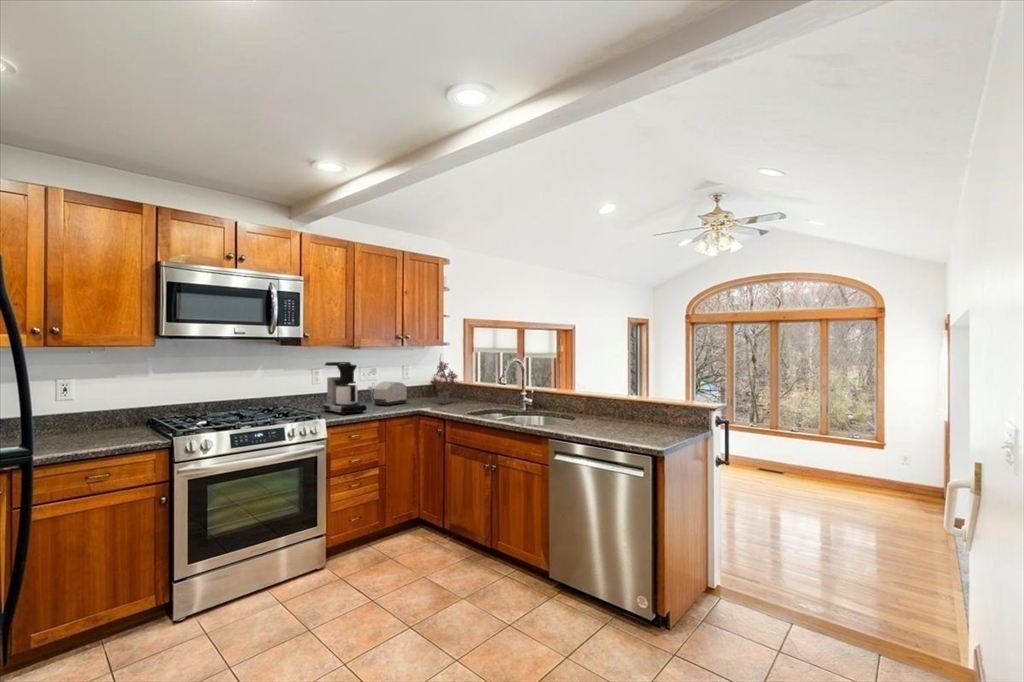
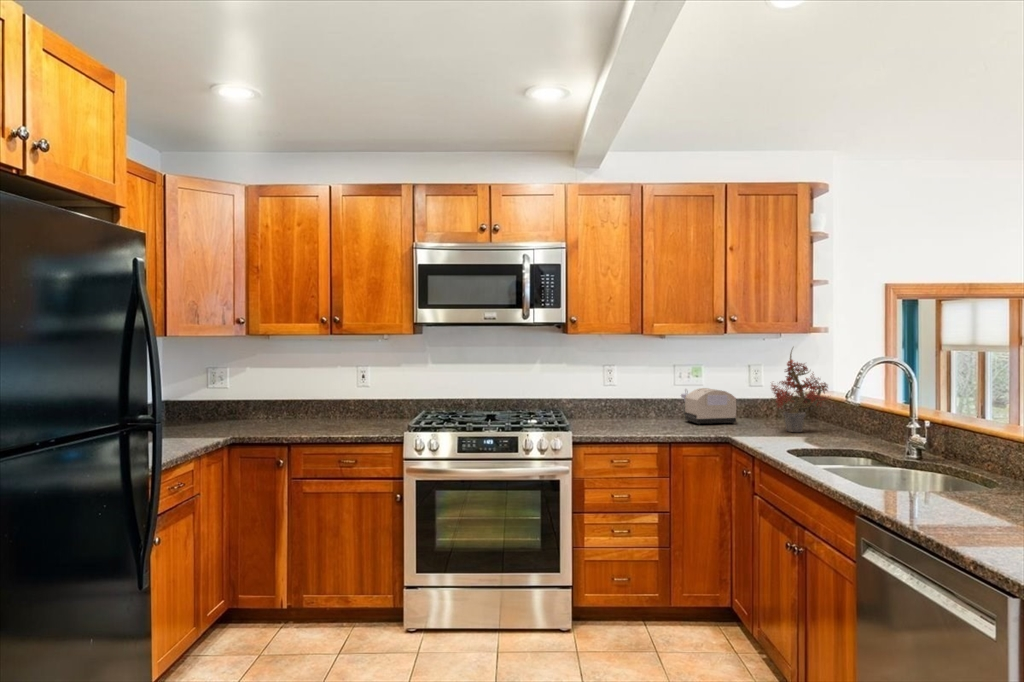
coffee maker: present [321,362,367,415] -> none [604,356,650,430]

